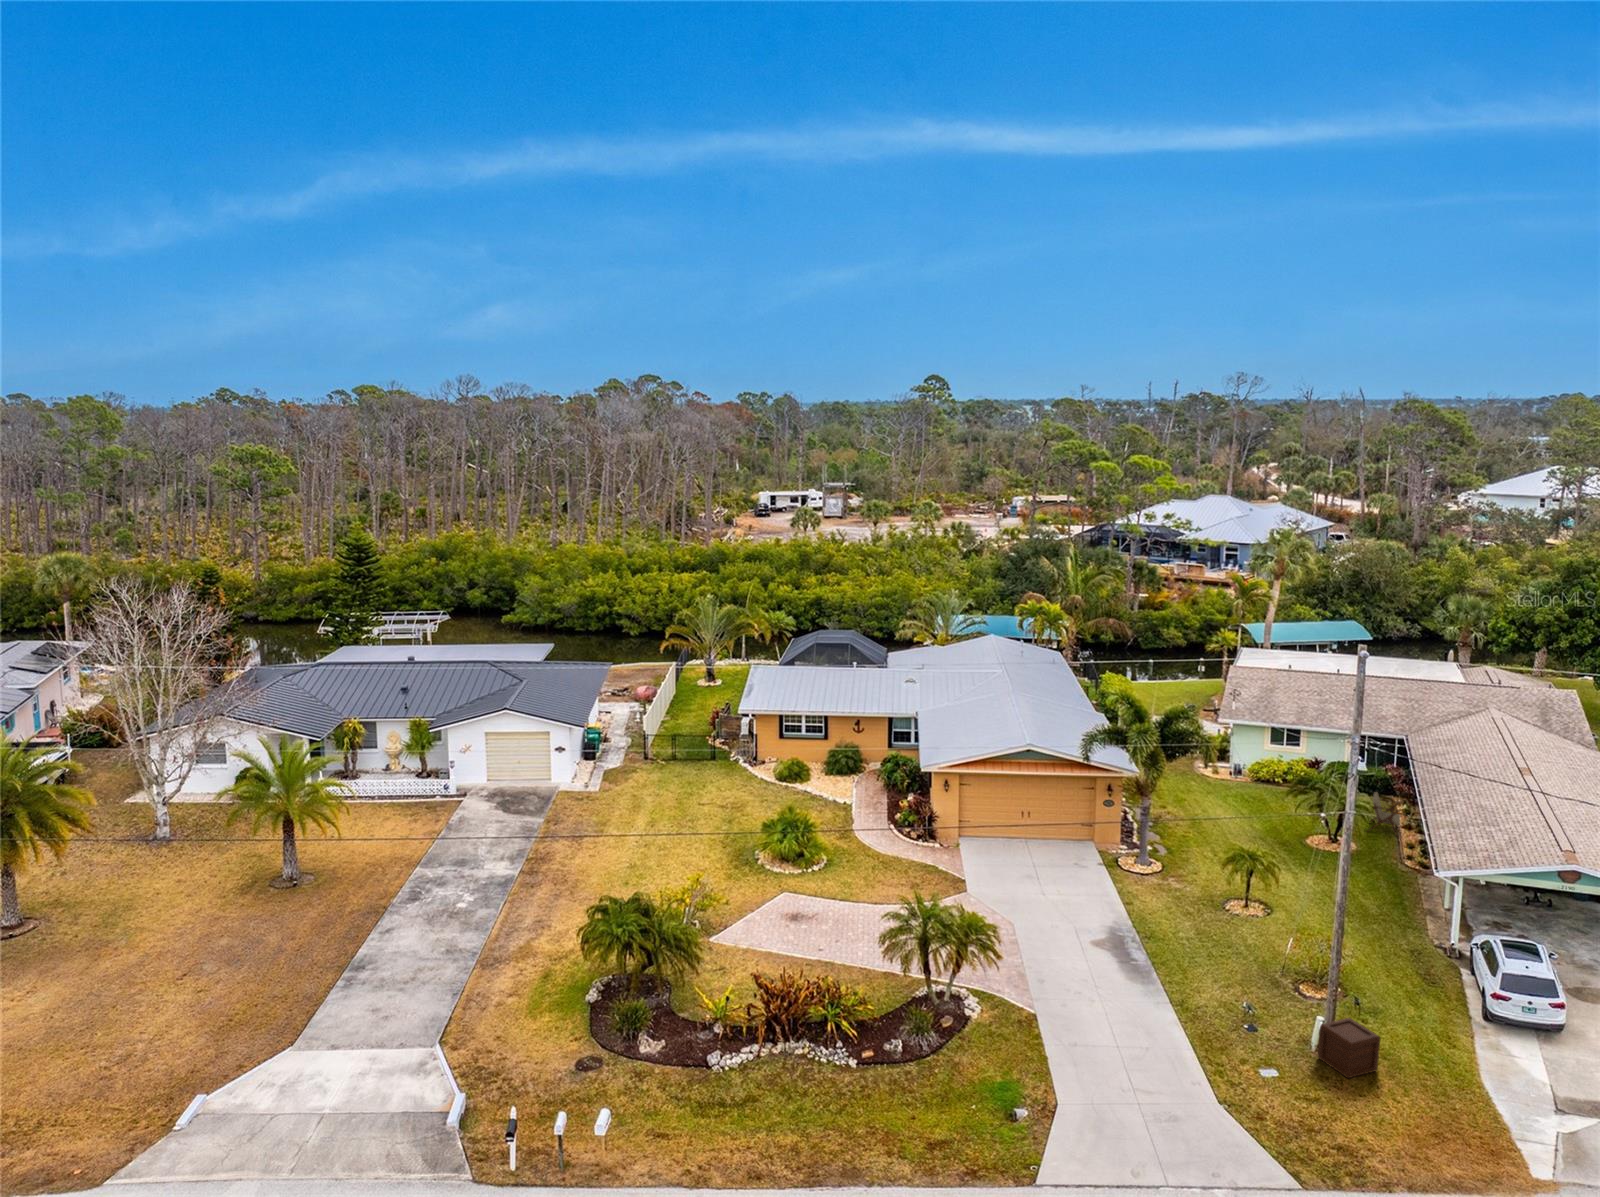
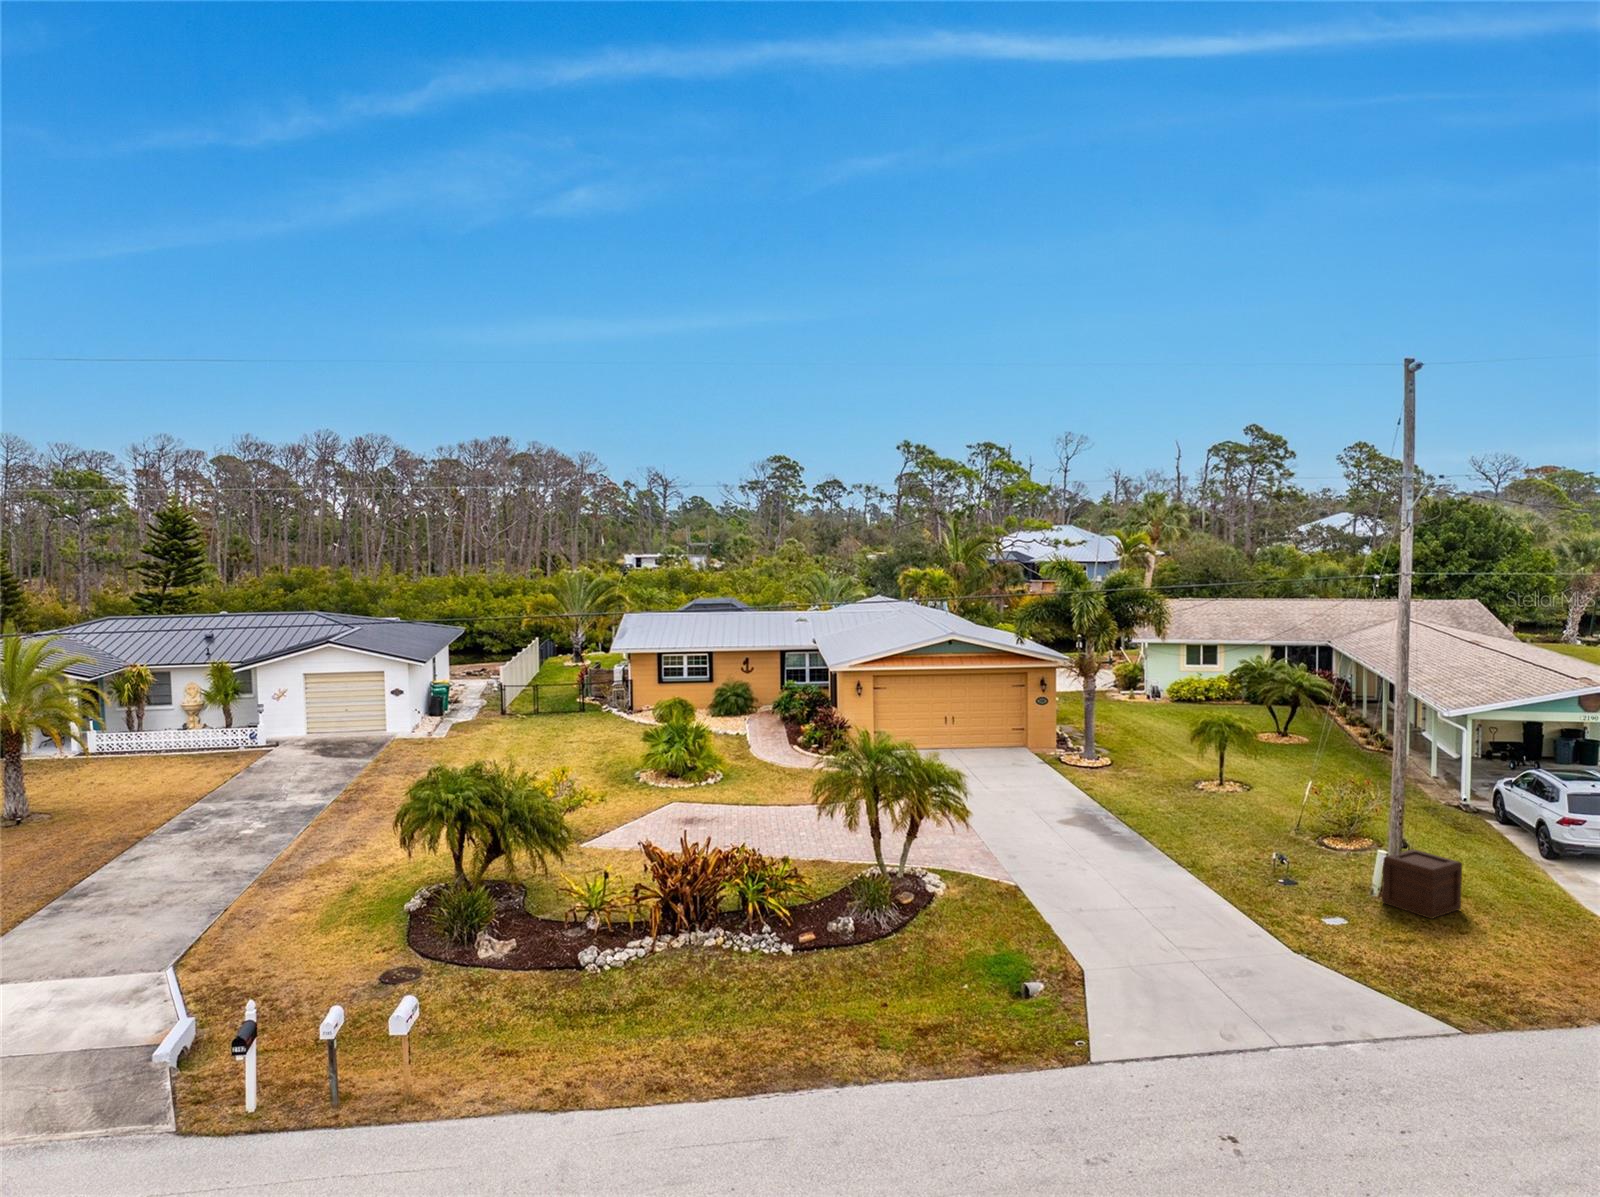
lounge chair: present [1368,792,1400,835] -> none [1306,690,1344,732]

